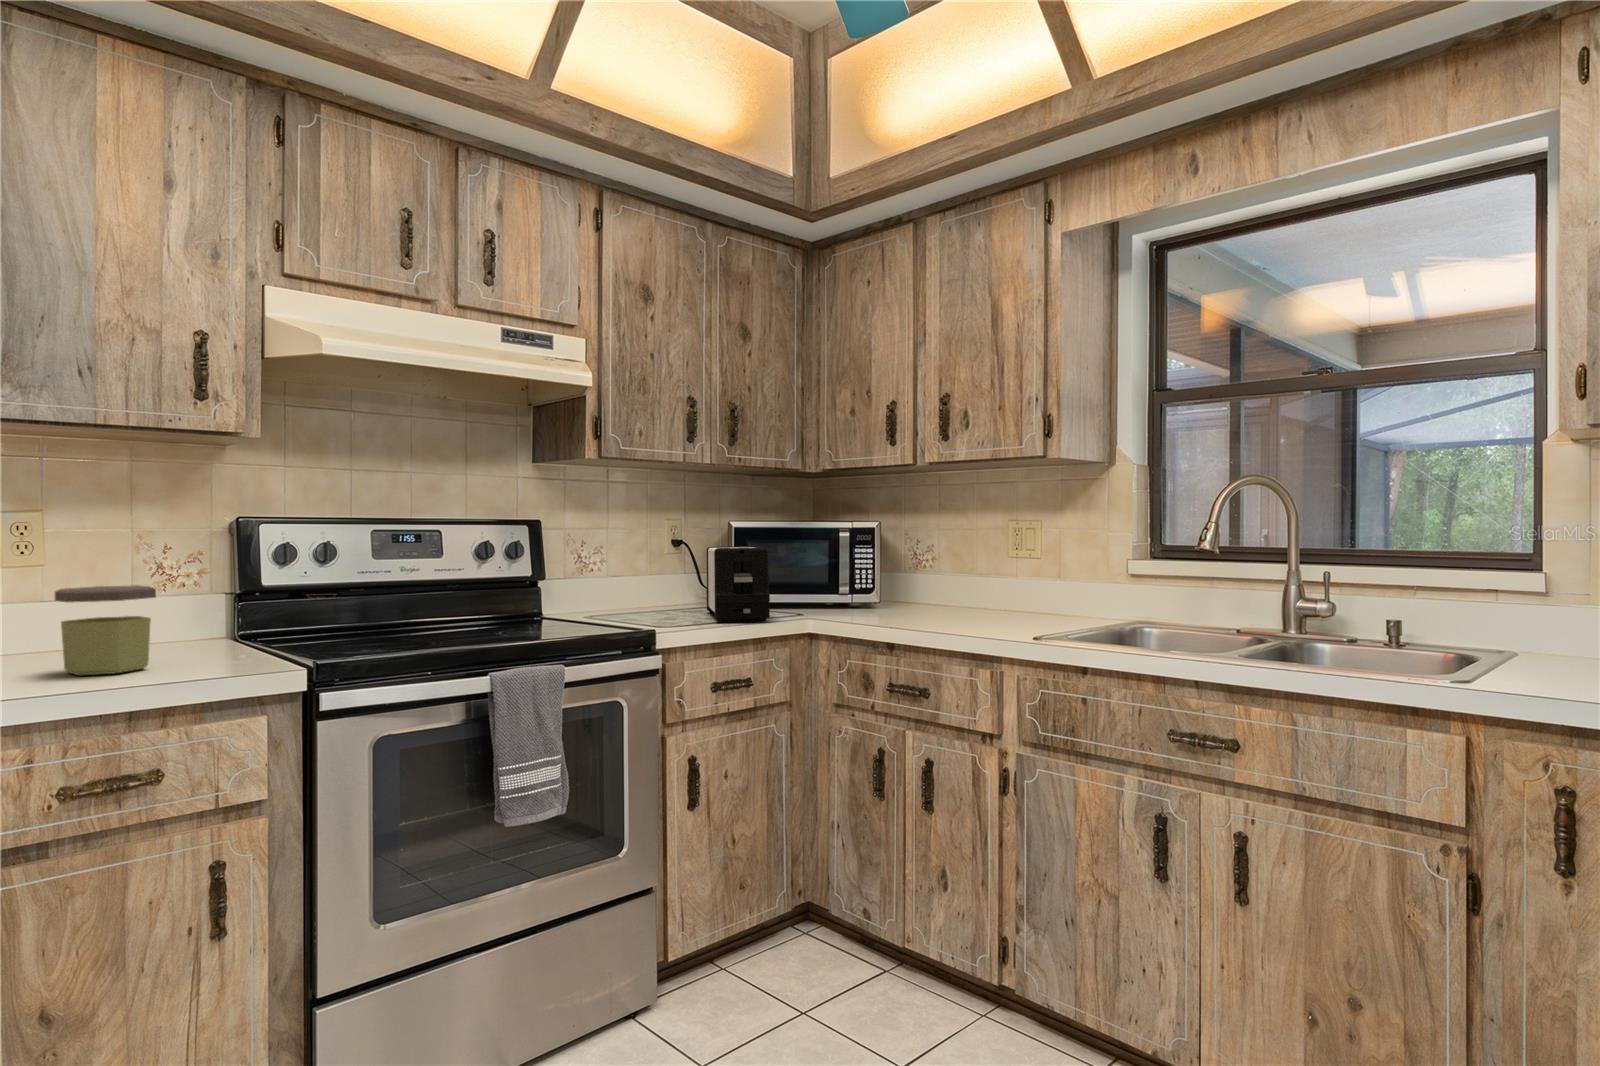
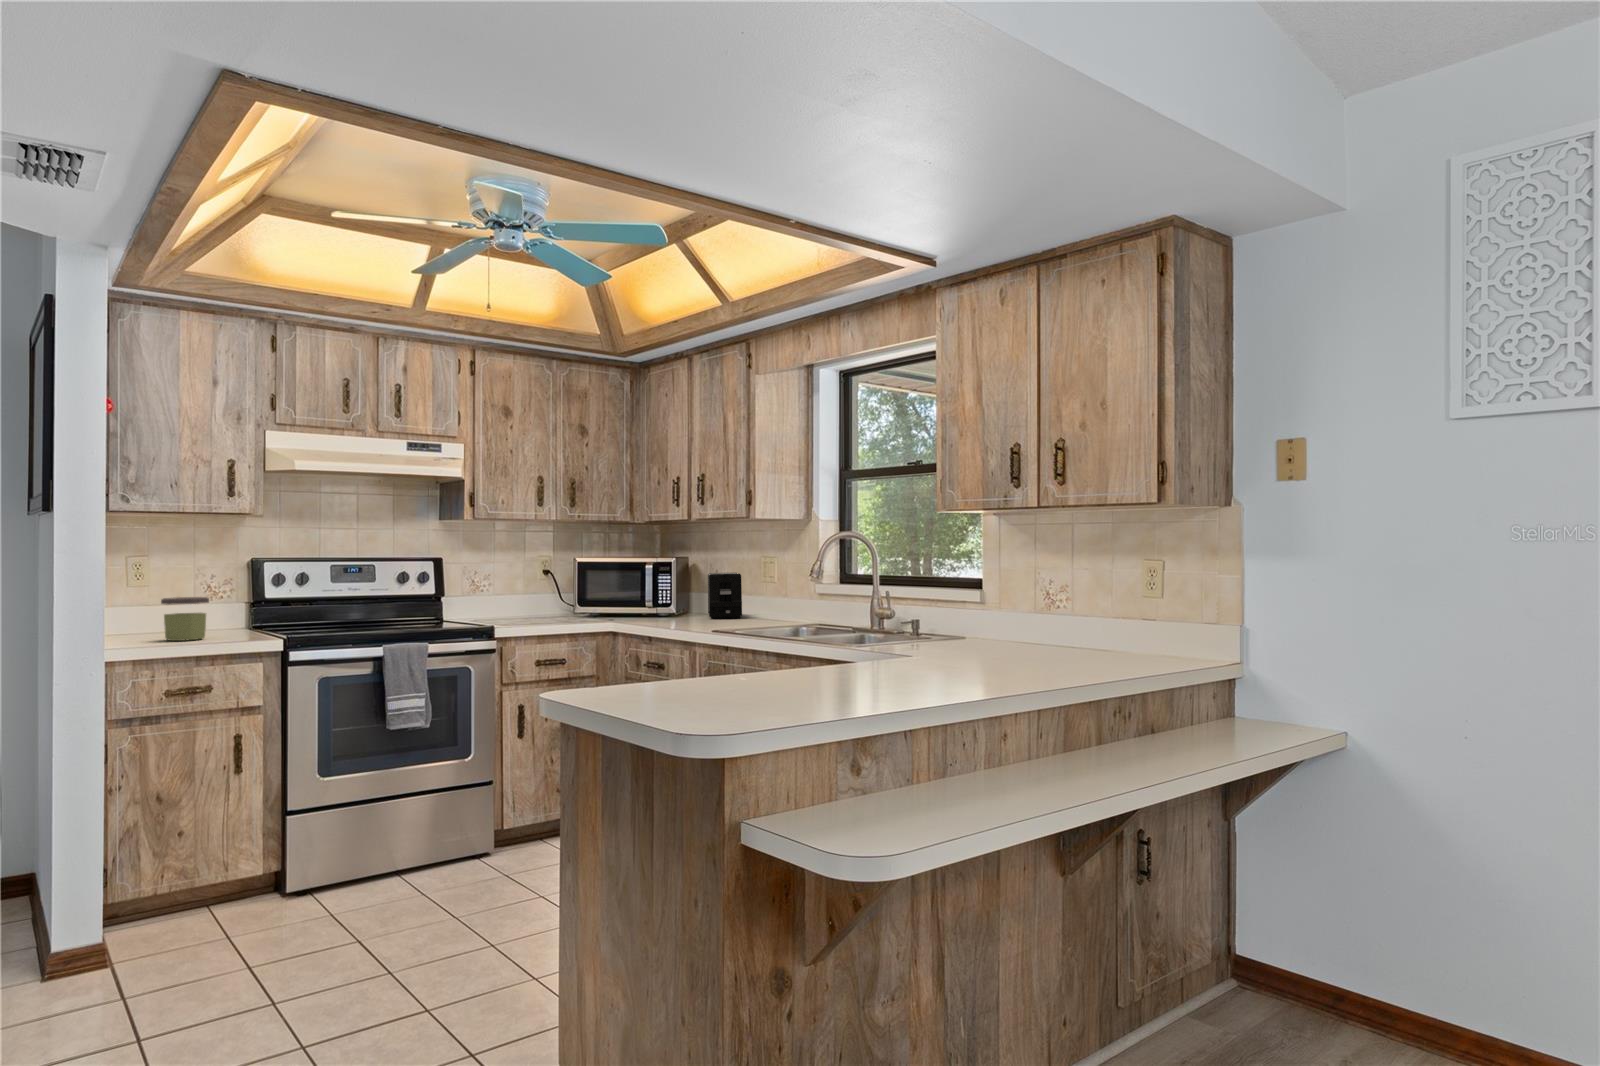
toaster: present [706,546,770,622] -> present [708,573,742,619]

